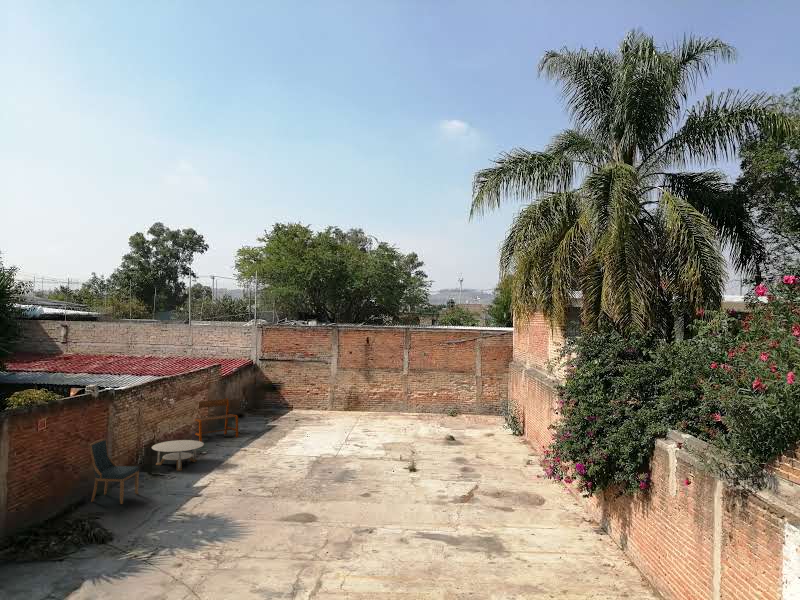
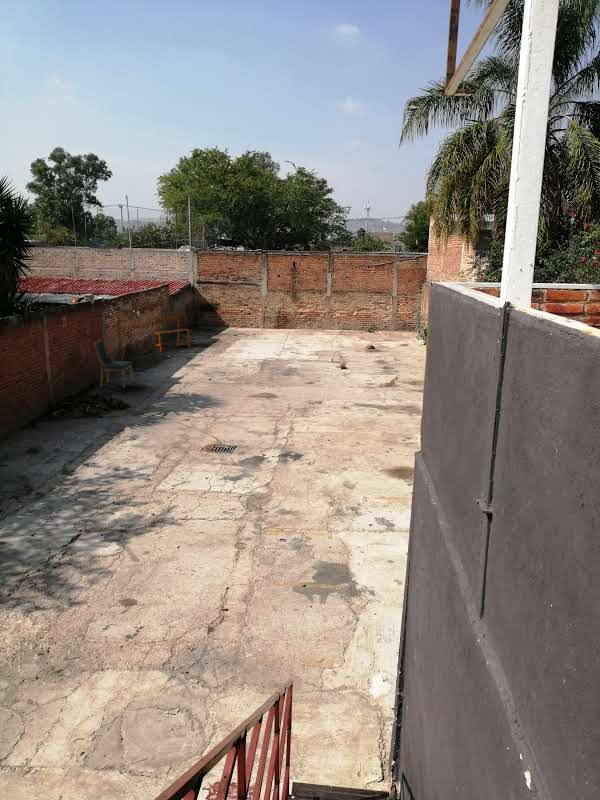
round table: present [152,440,204,471] -> none [130,347,171,369]

